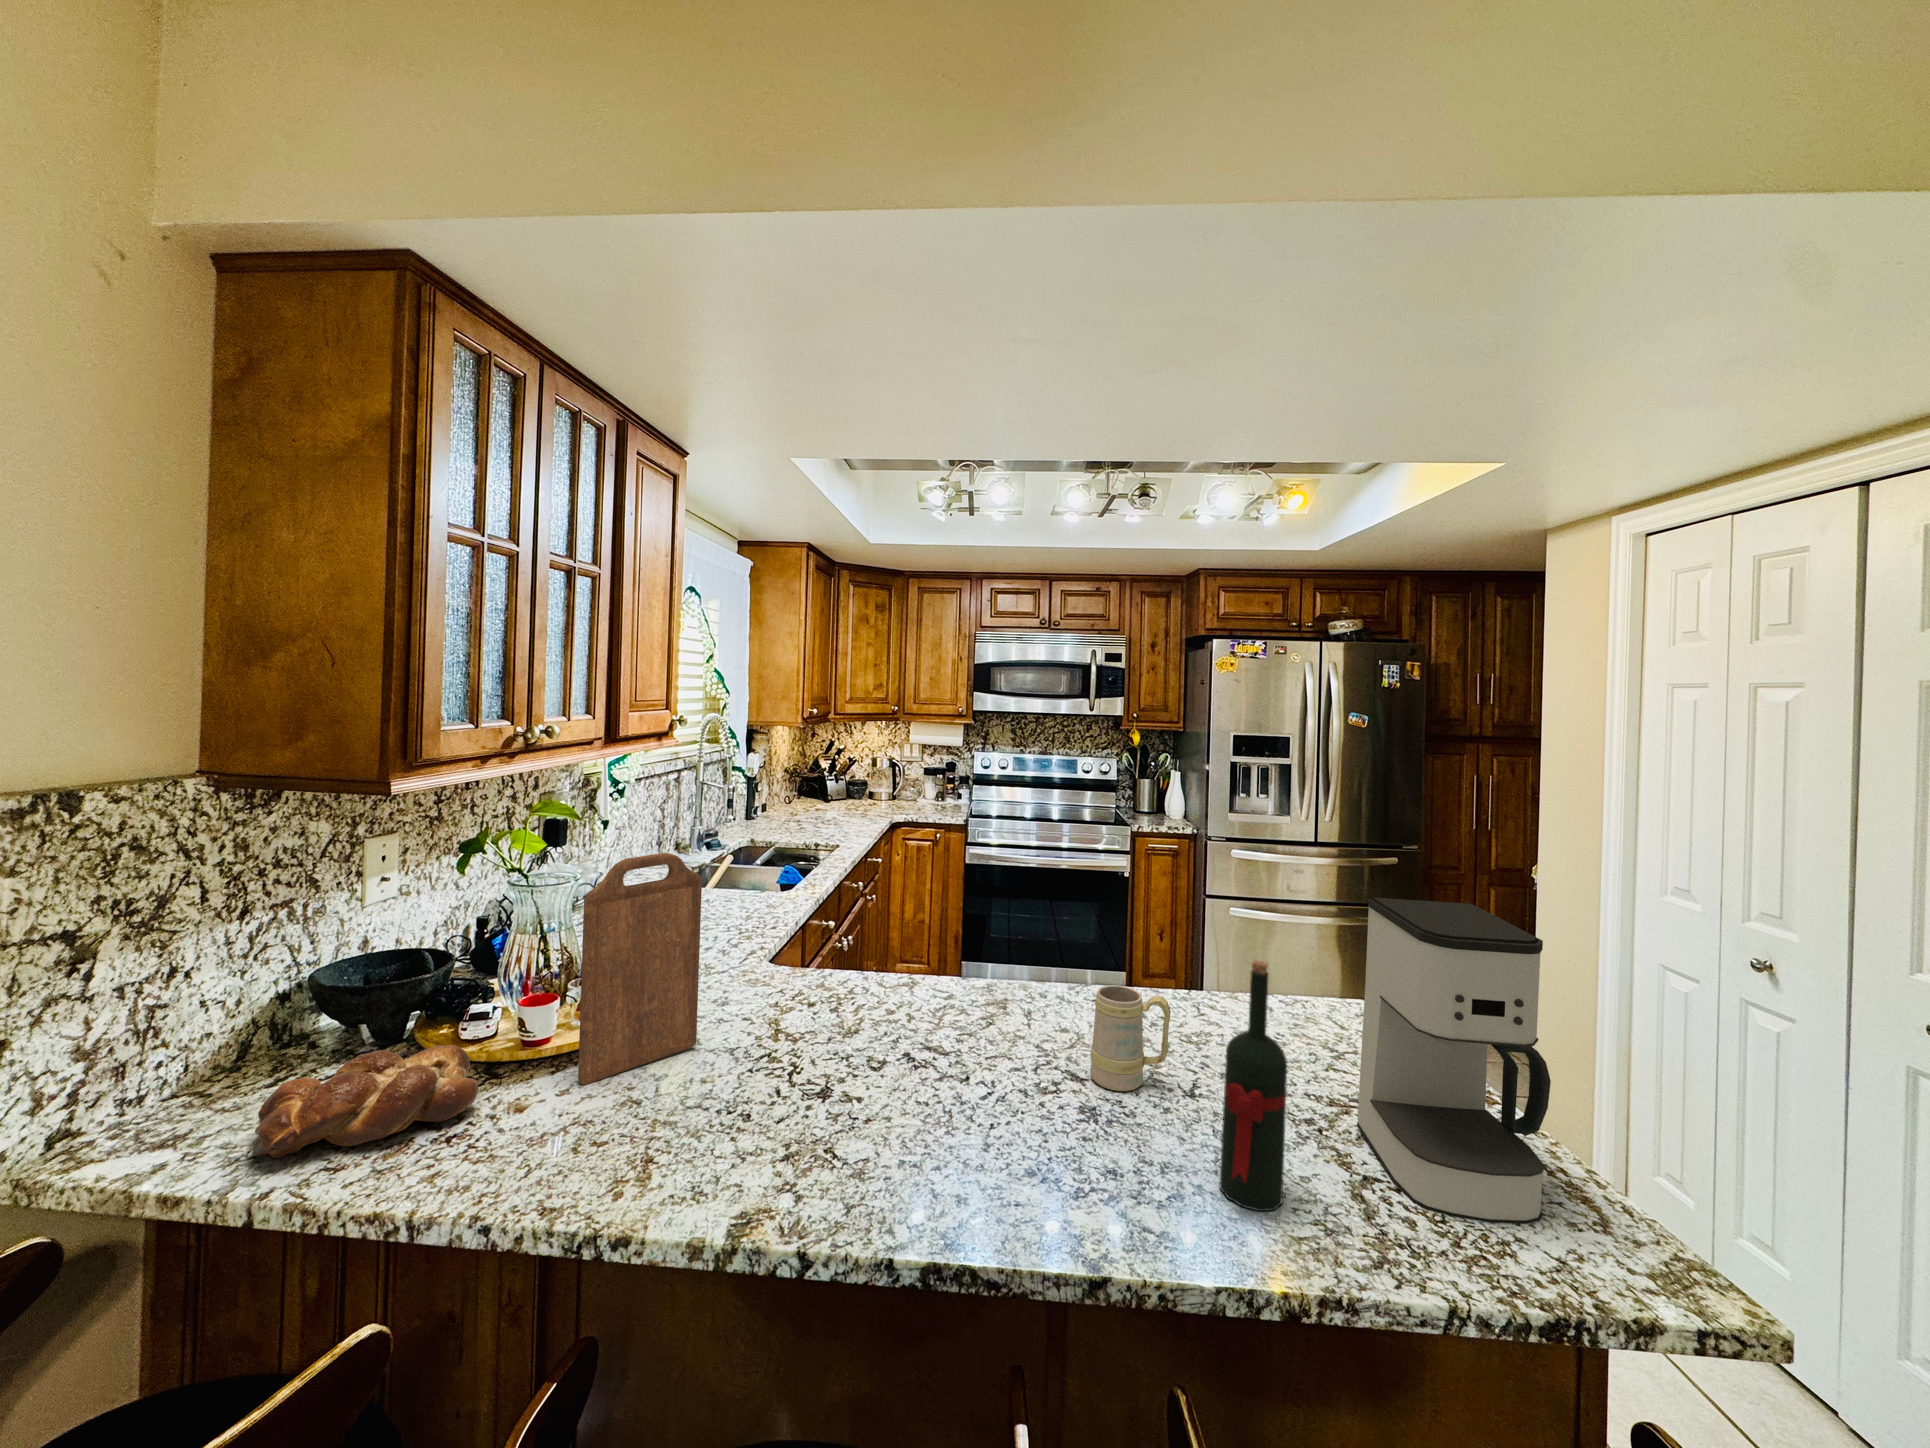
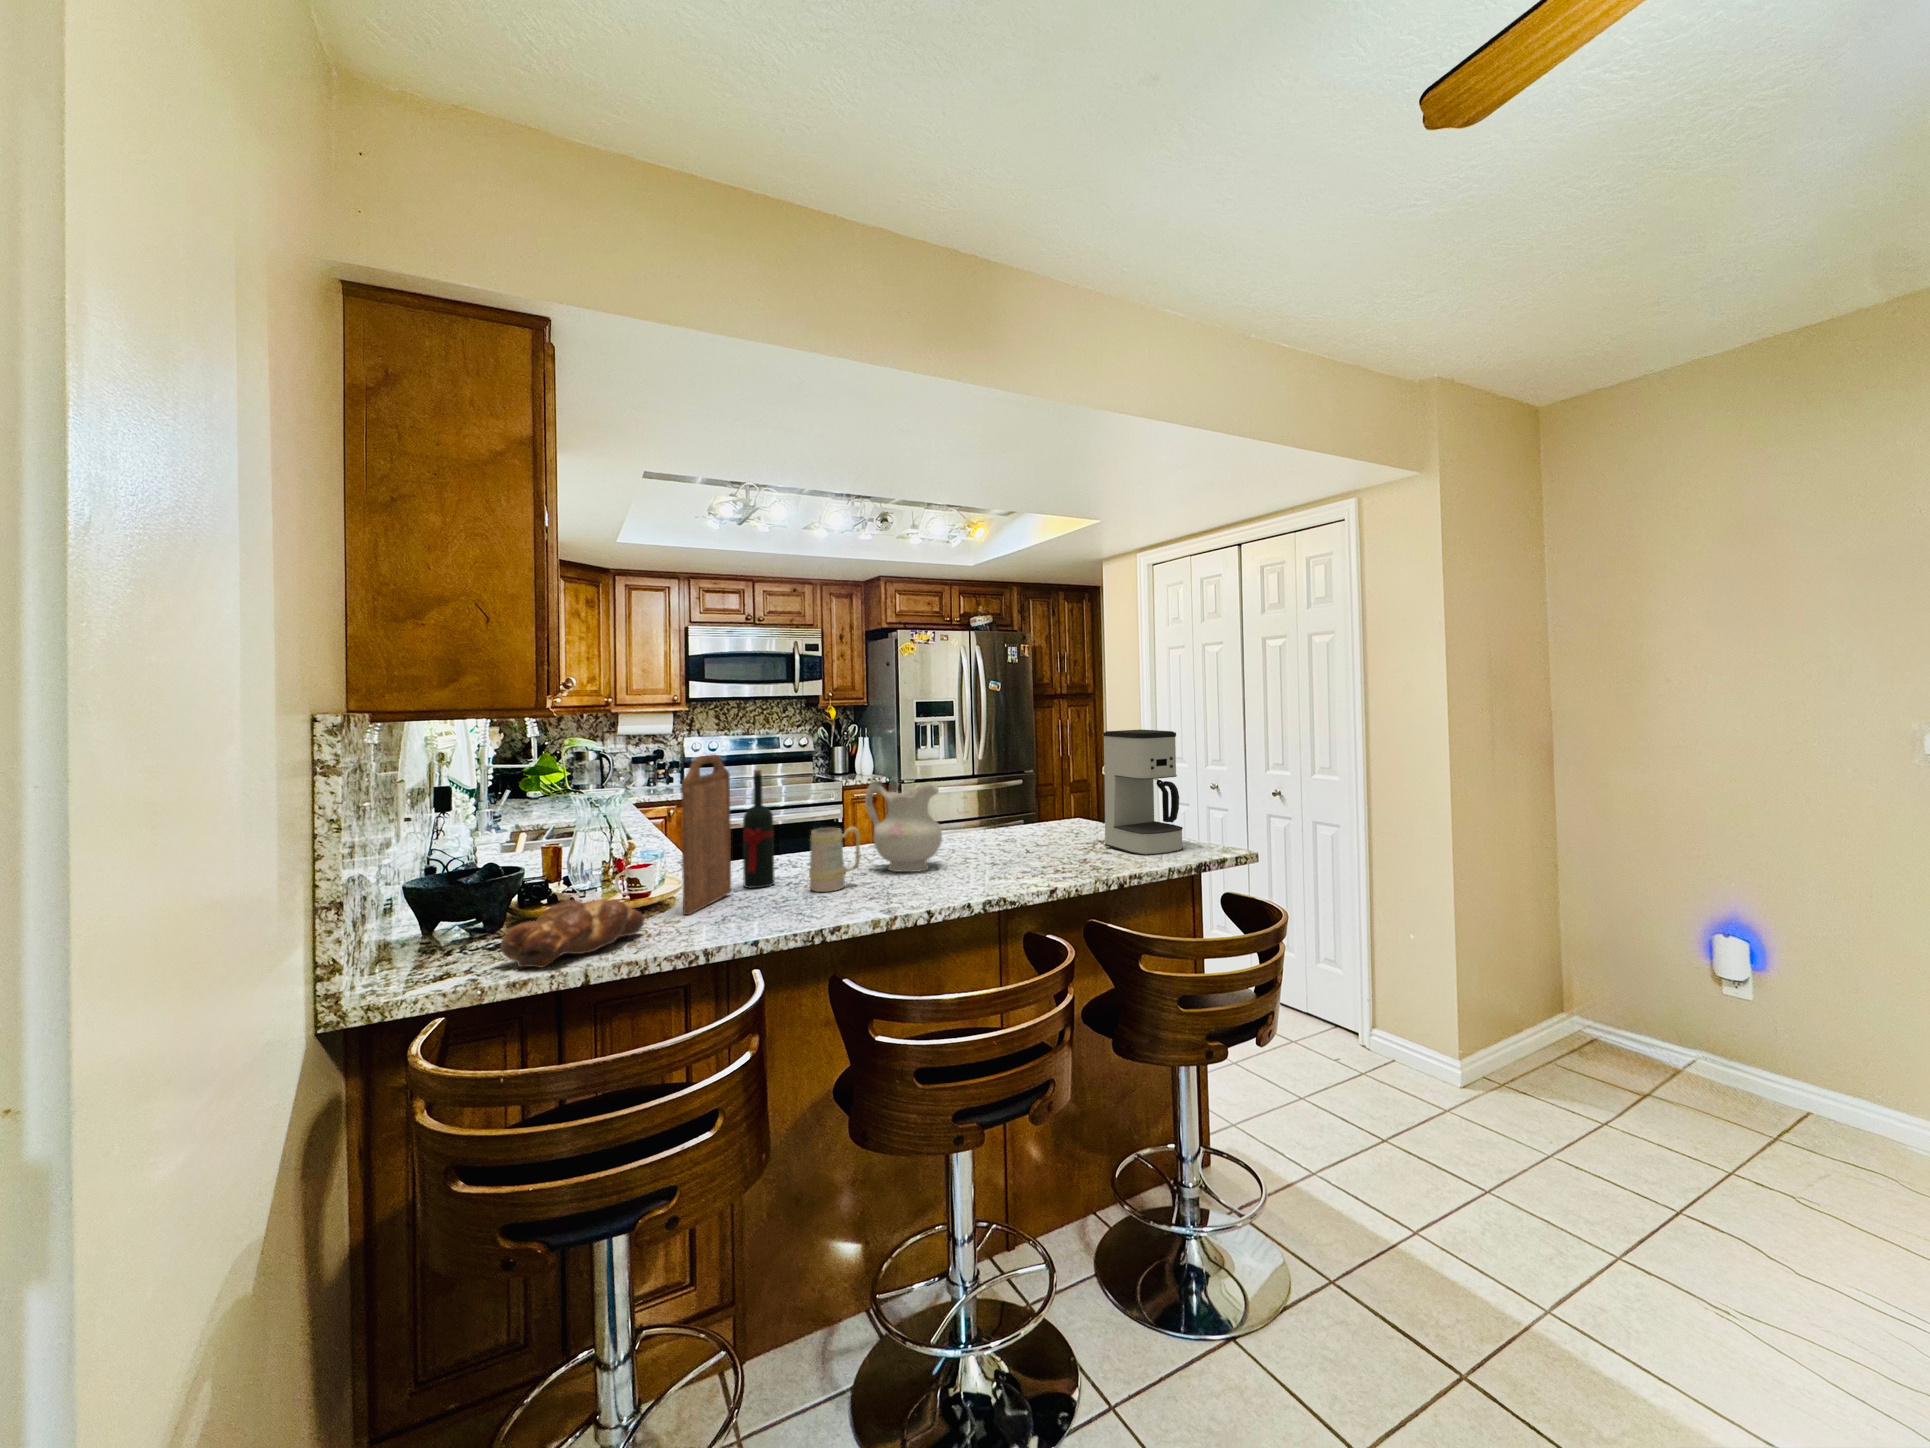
ceramic pitcher: none [915,910,1026,1084] -> present [865,780,942,872]
wine bottle: present [1220,960,1287,1211] -> present [743,770,775,888]
mug: present [1090,985,1171,1091] -> present [809,827,860,892]

